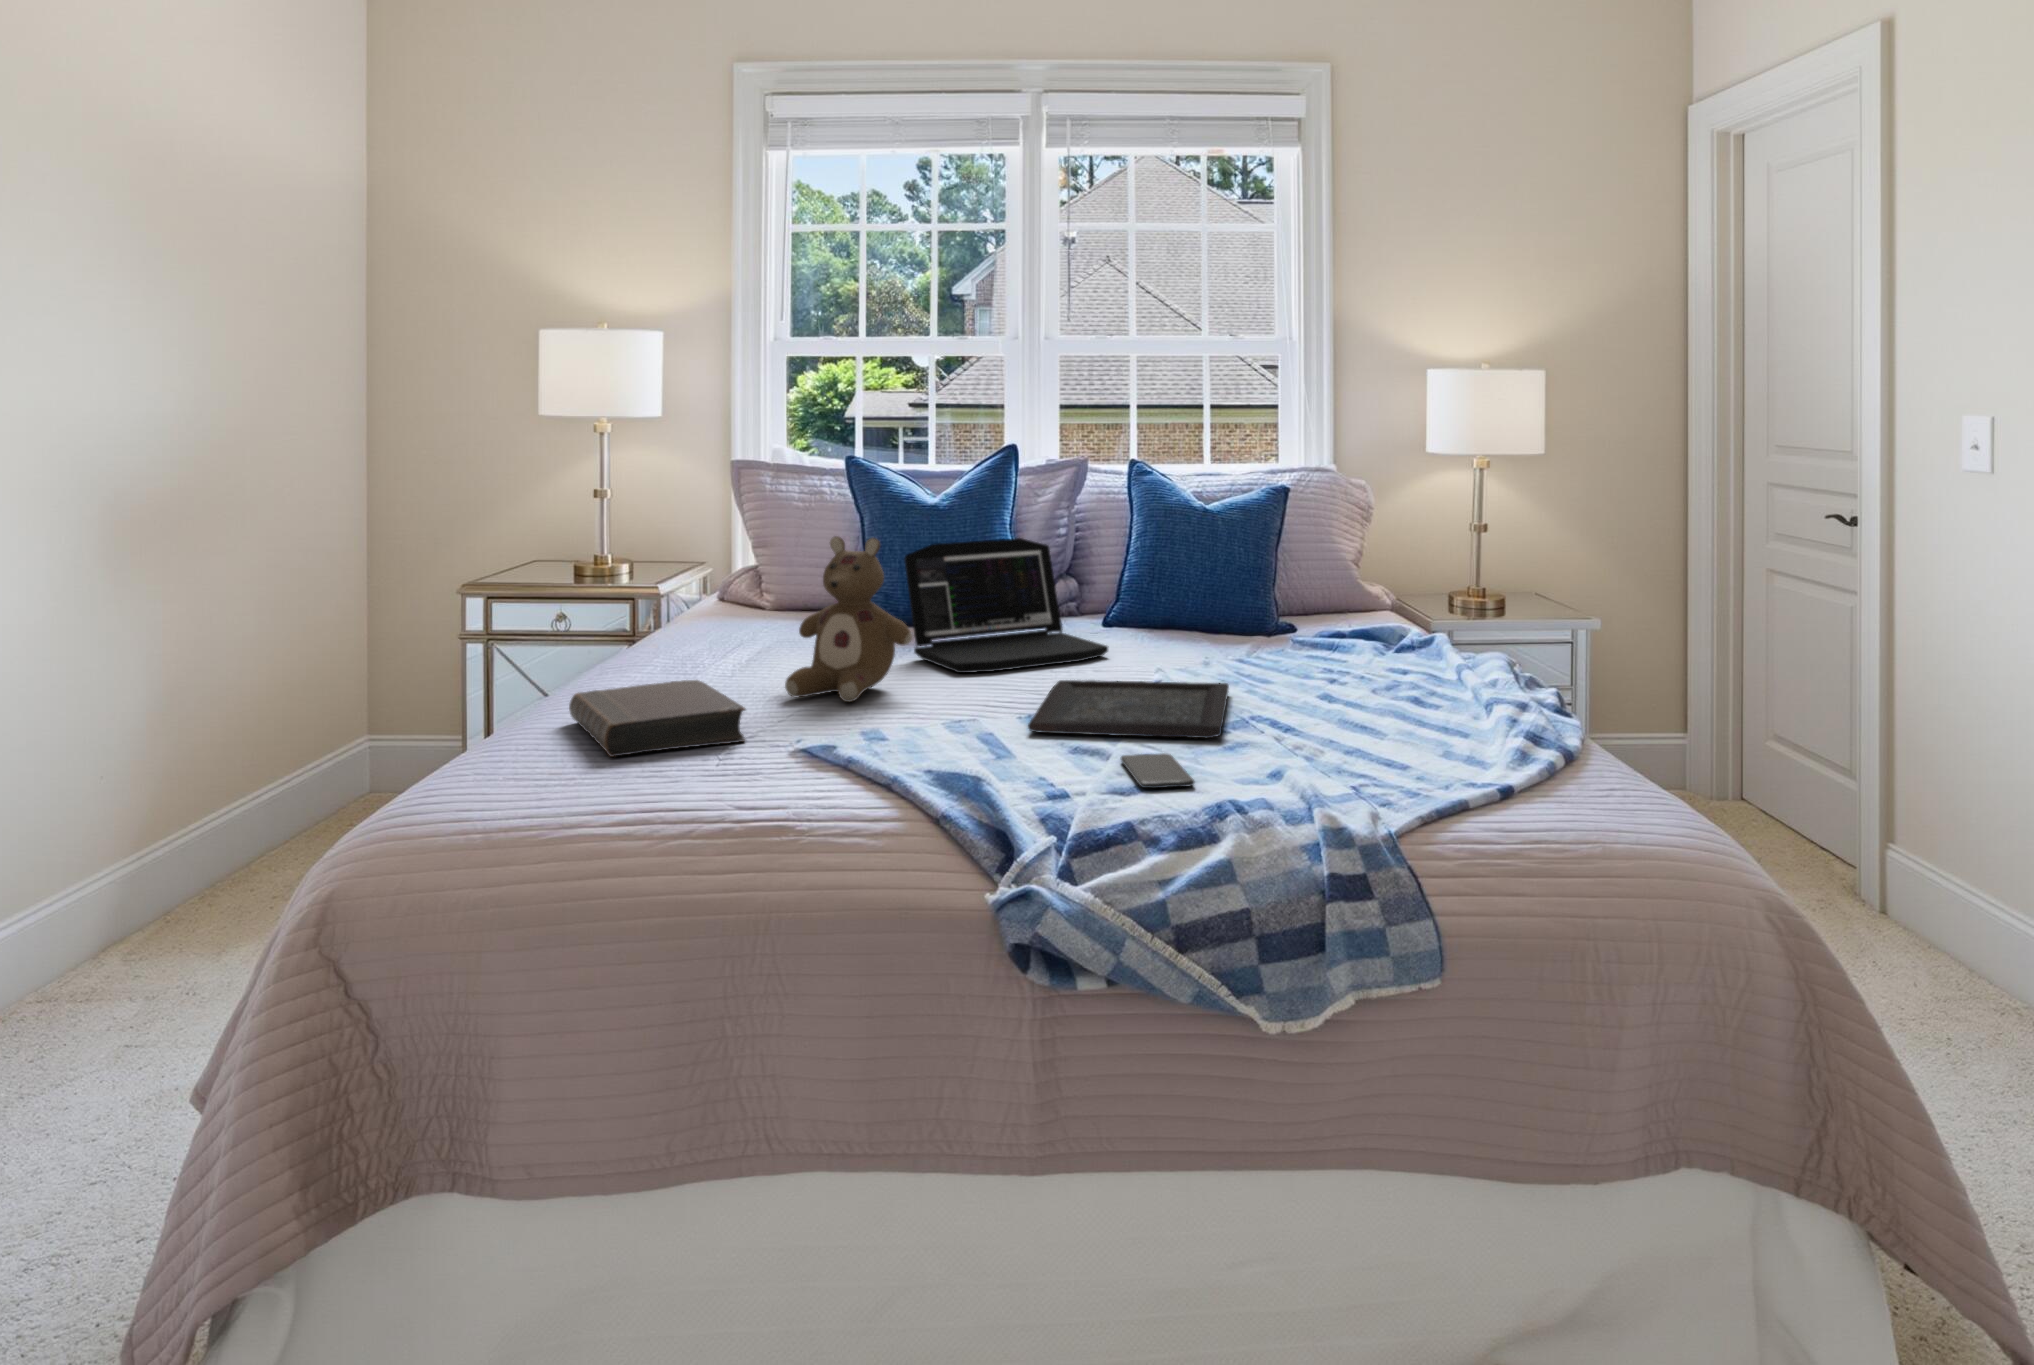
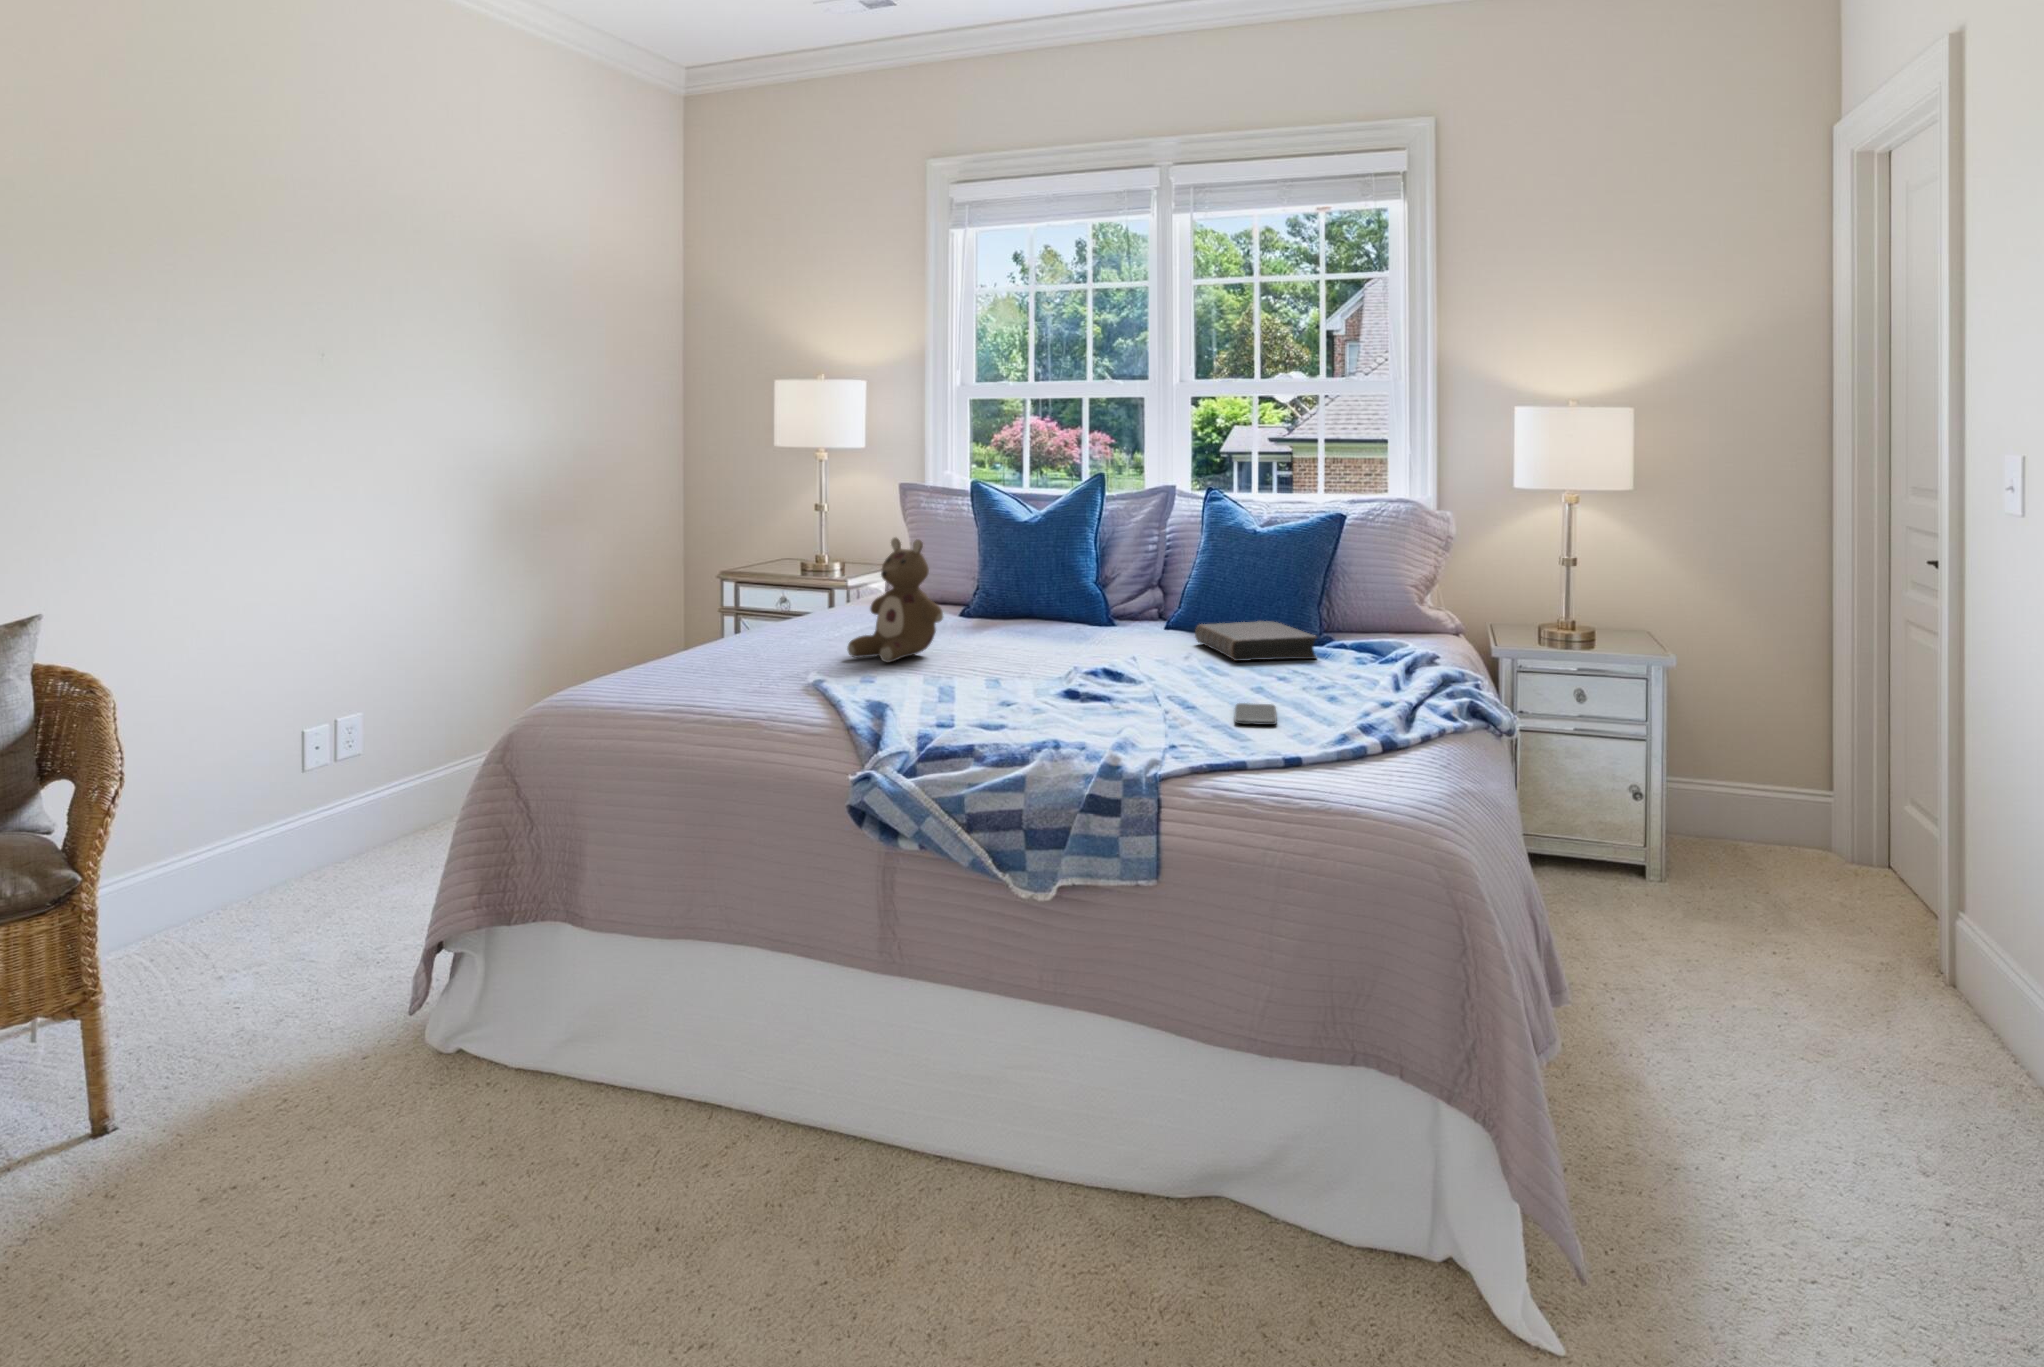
laptop: present [904,538,1108,673] -> none [976,547,1129,649]
book: present [569,680,746,757] -> present [1195,621,1317,661]
tray: present [1028,680,1229,738] -> none [984,656,1179,701]
smartphone: present [1121,753,1194,788] -> present [1235,703,1277,725]

